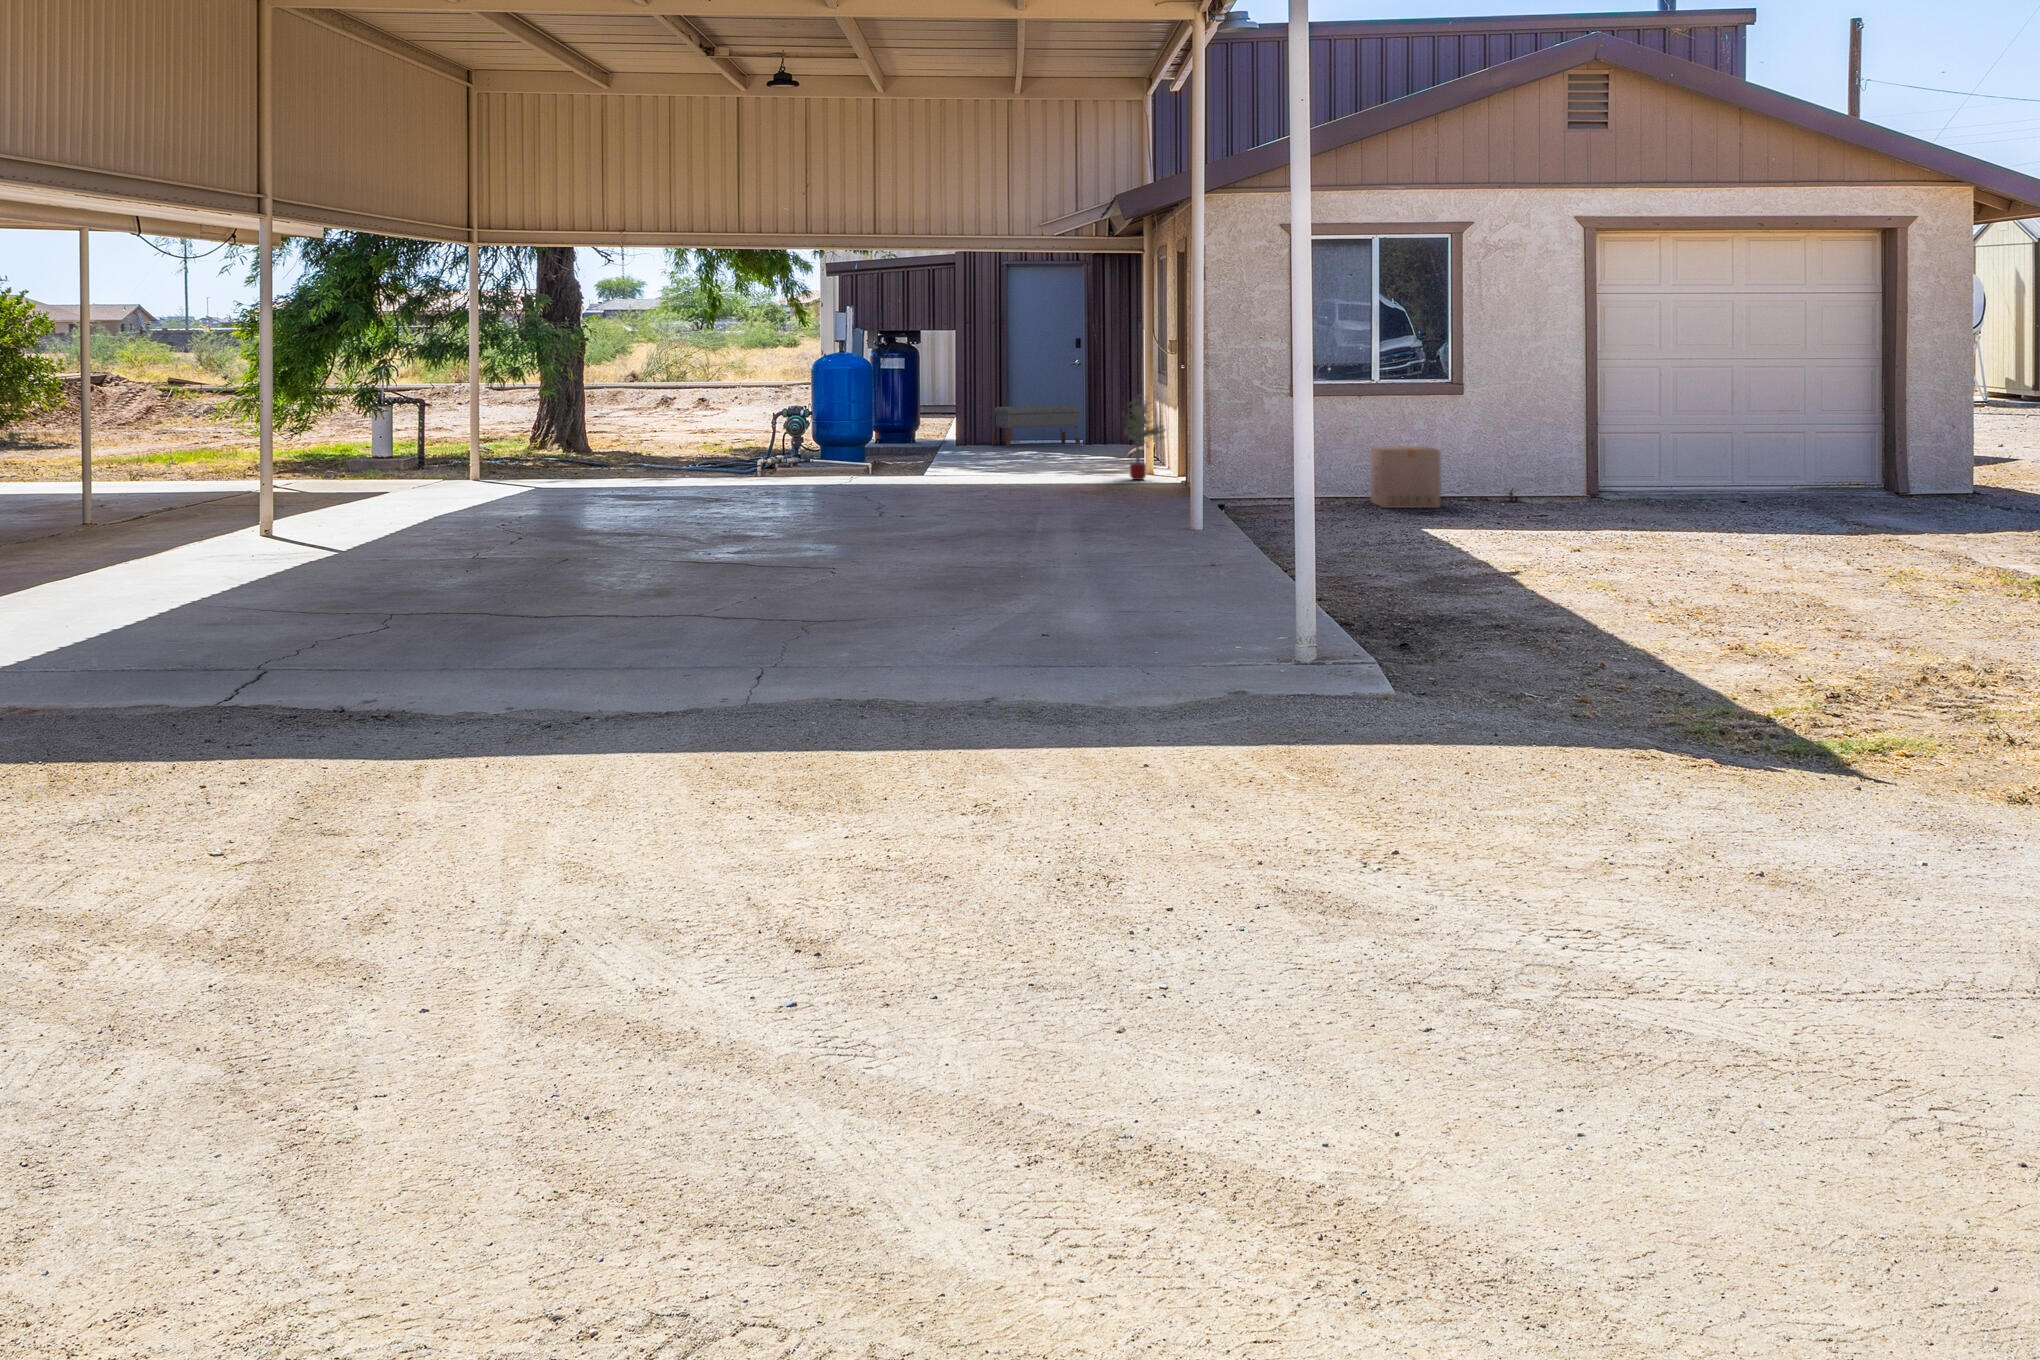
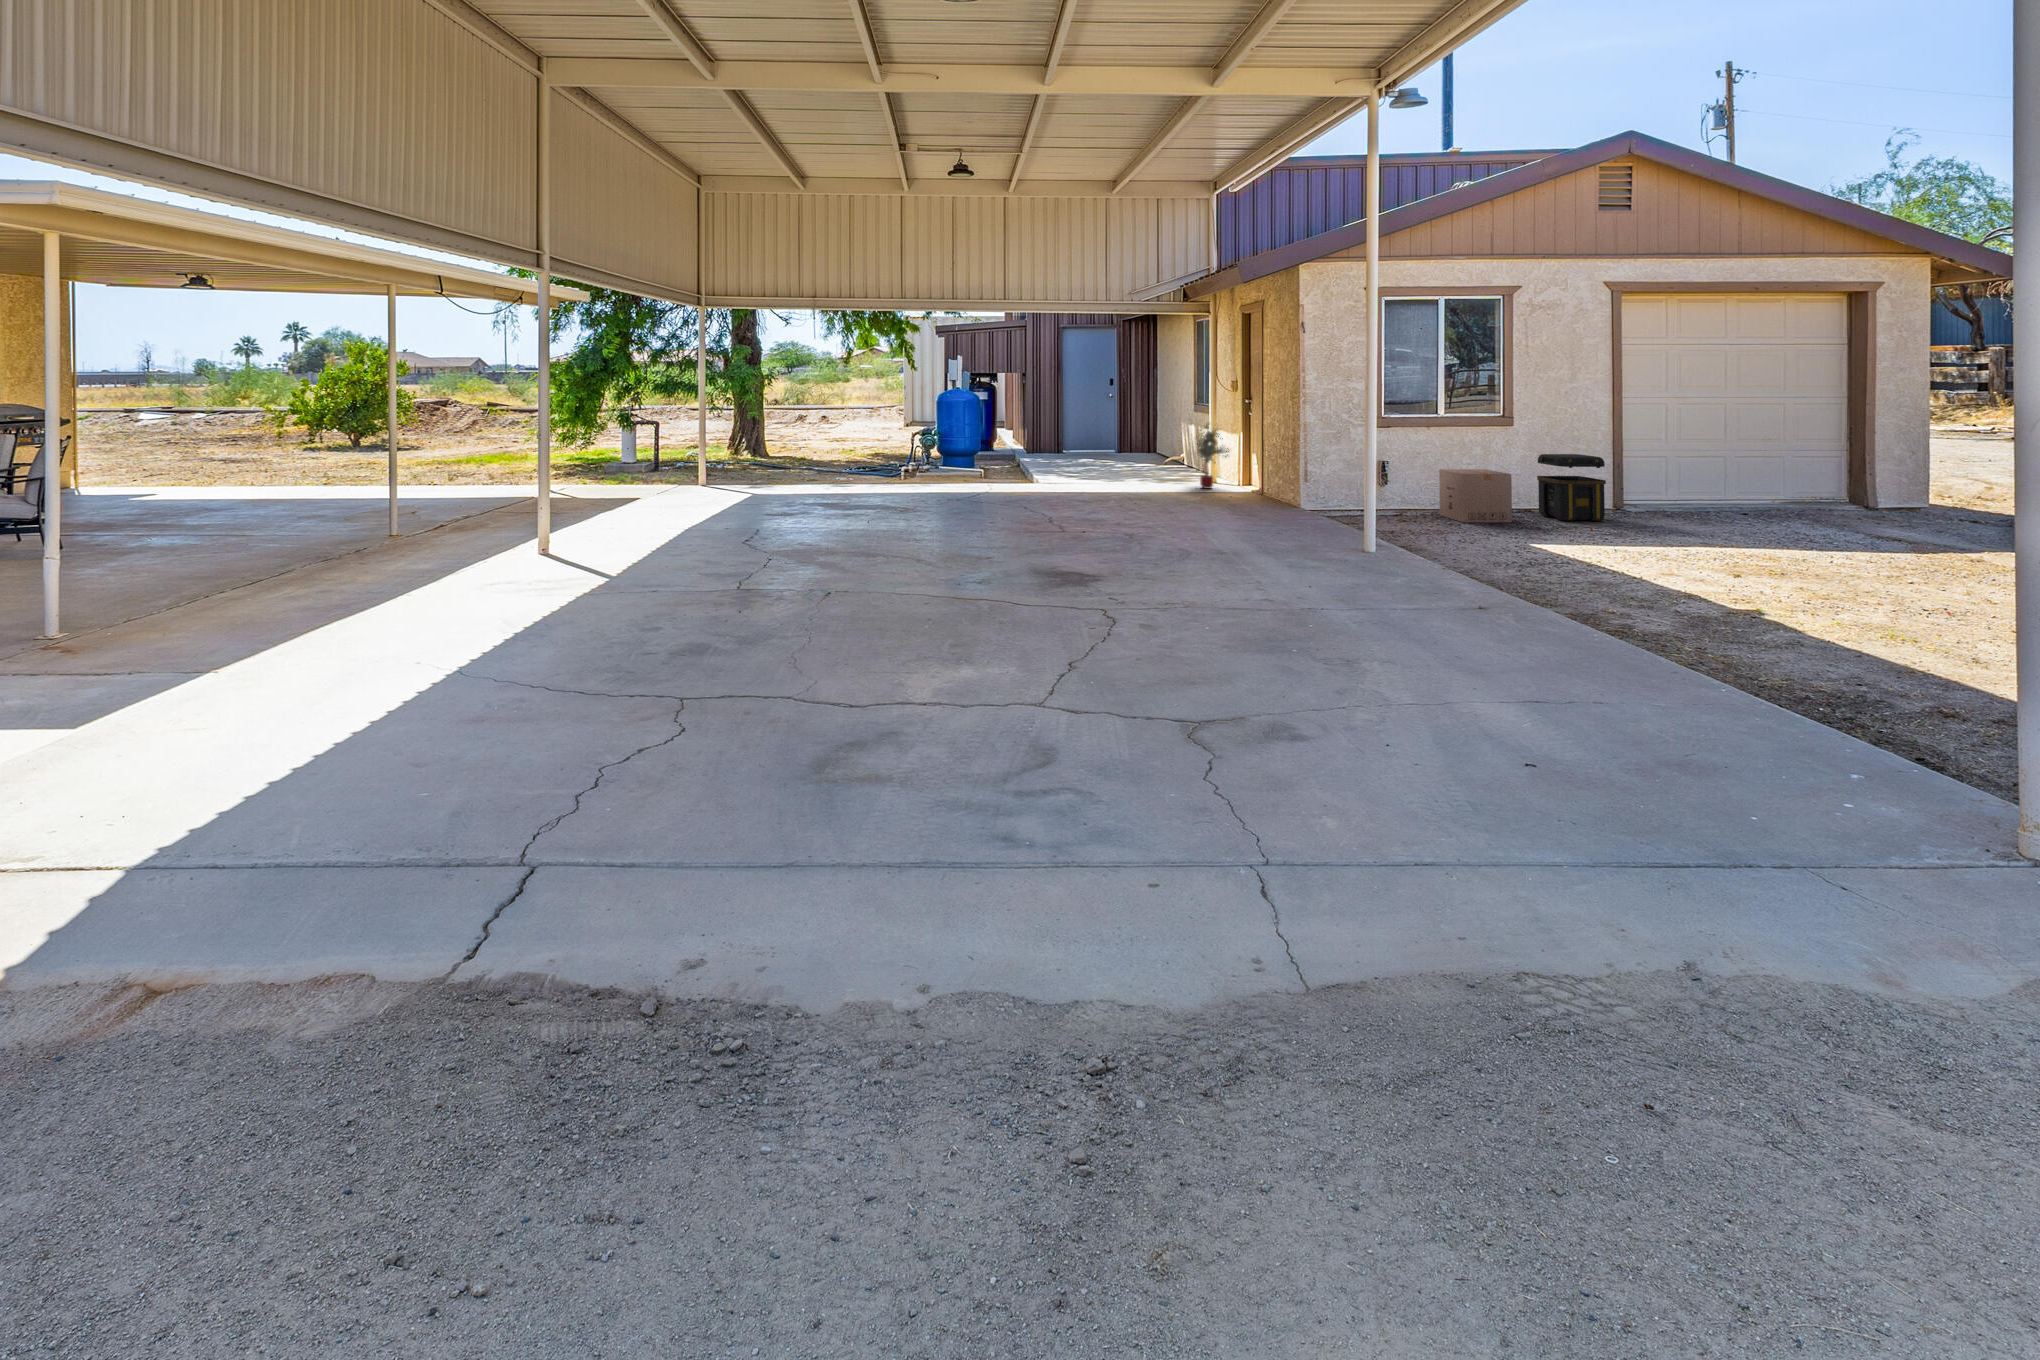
bench: present [992,406,1080,447] -> none [1052,425,1115,456]
toolbox: none [1488,427,1554,506] -> present [1537,454,1606,521]

